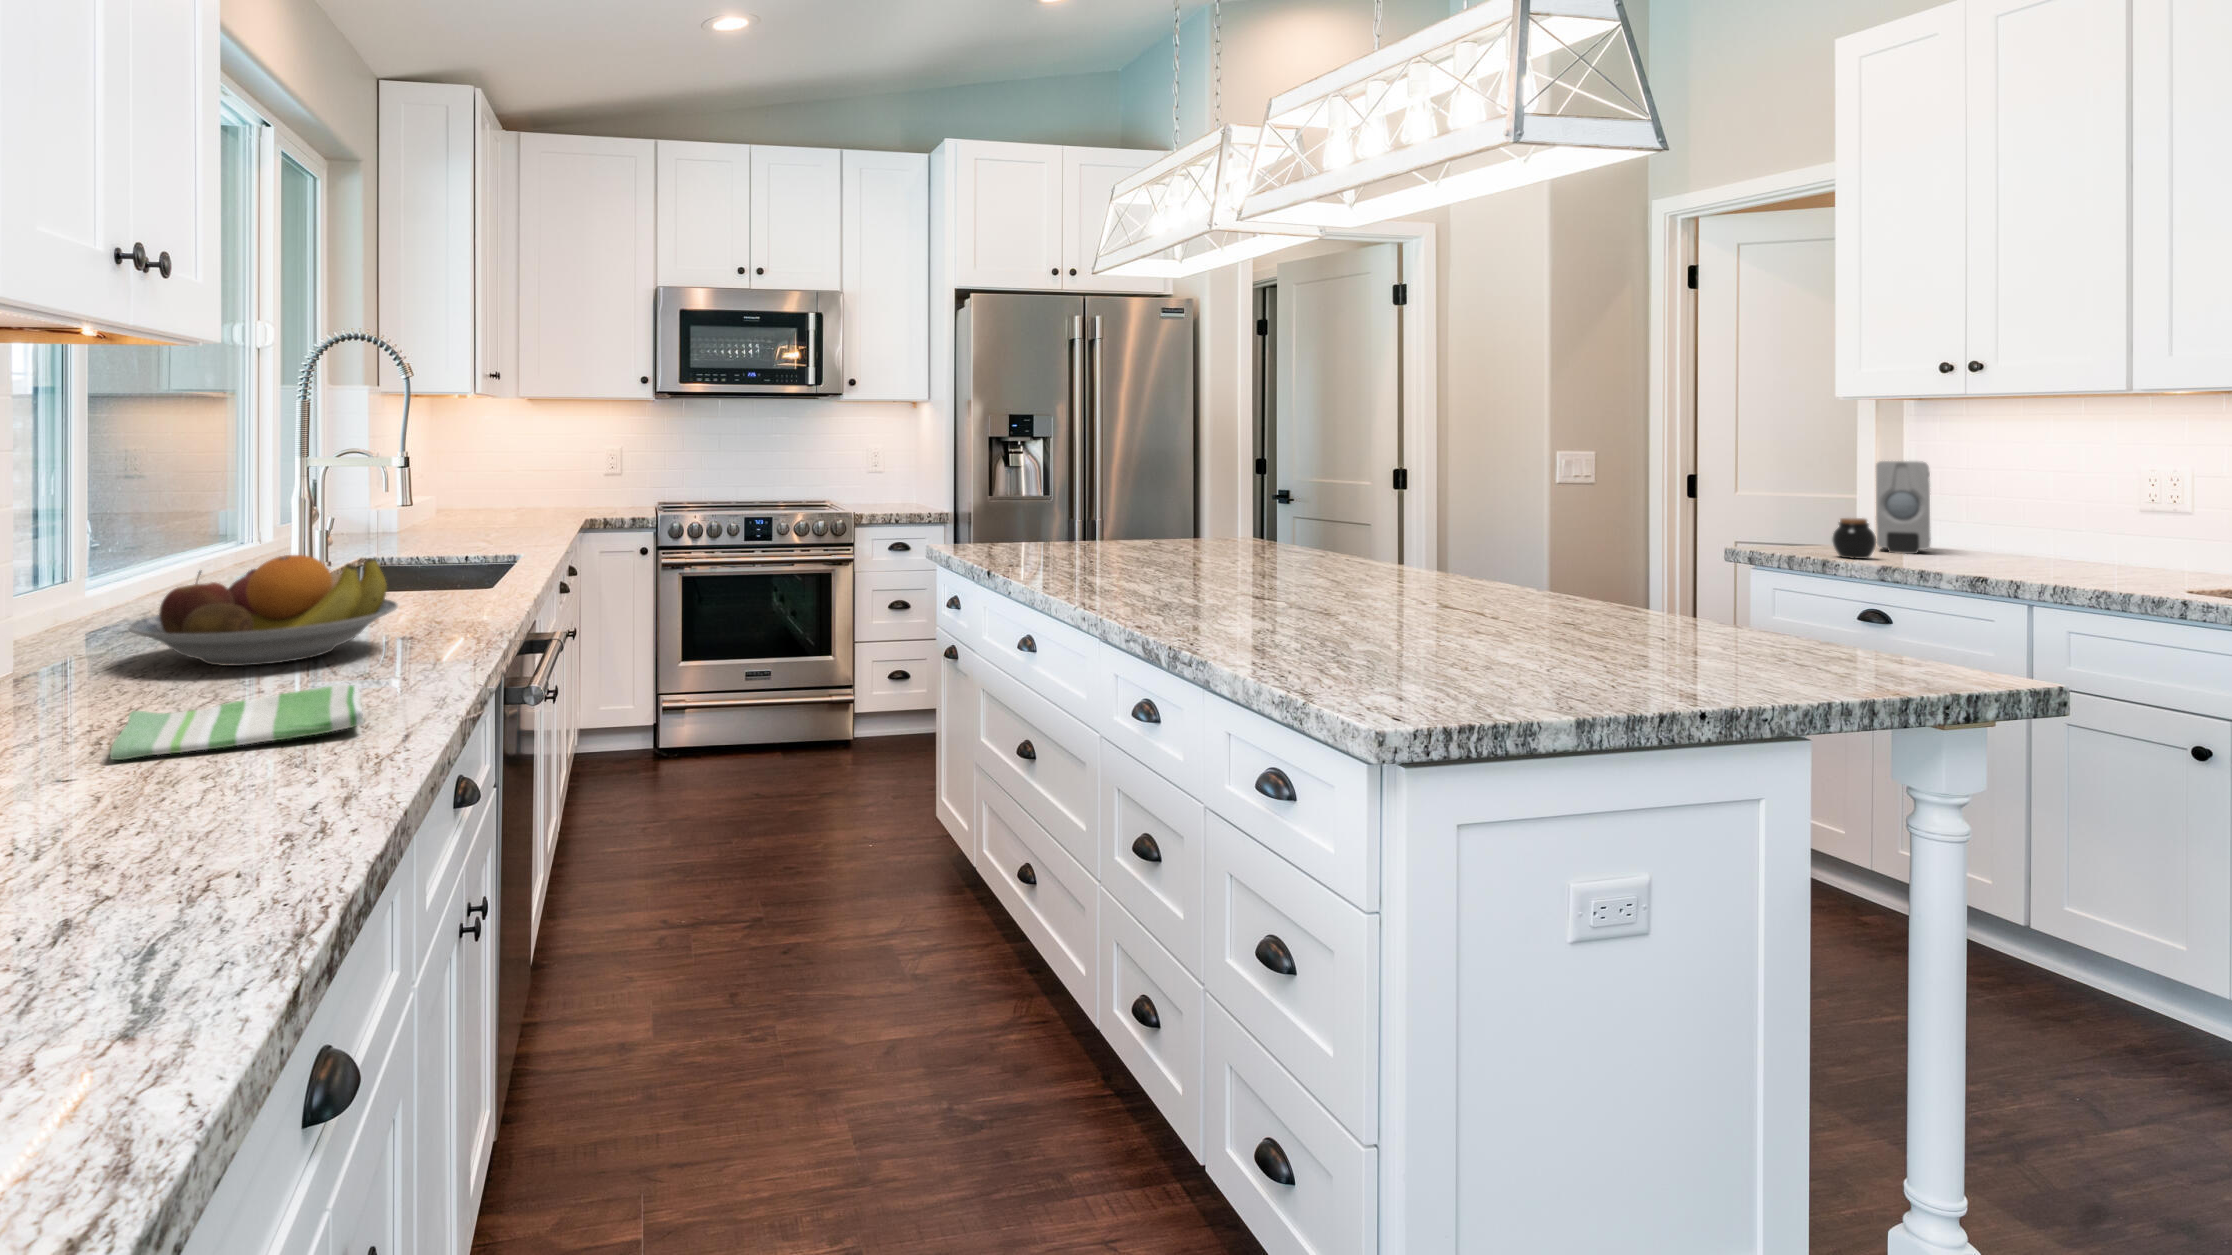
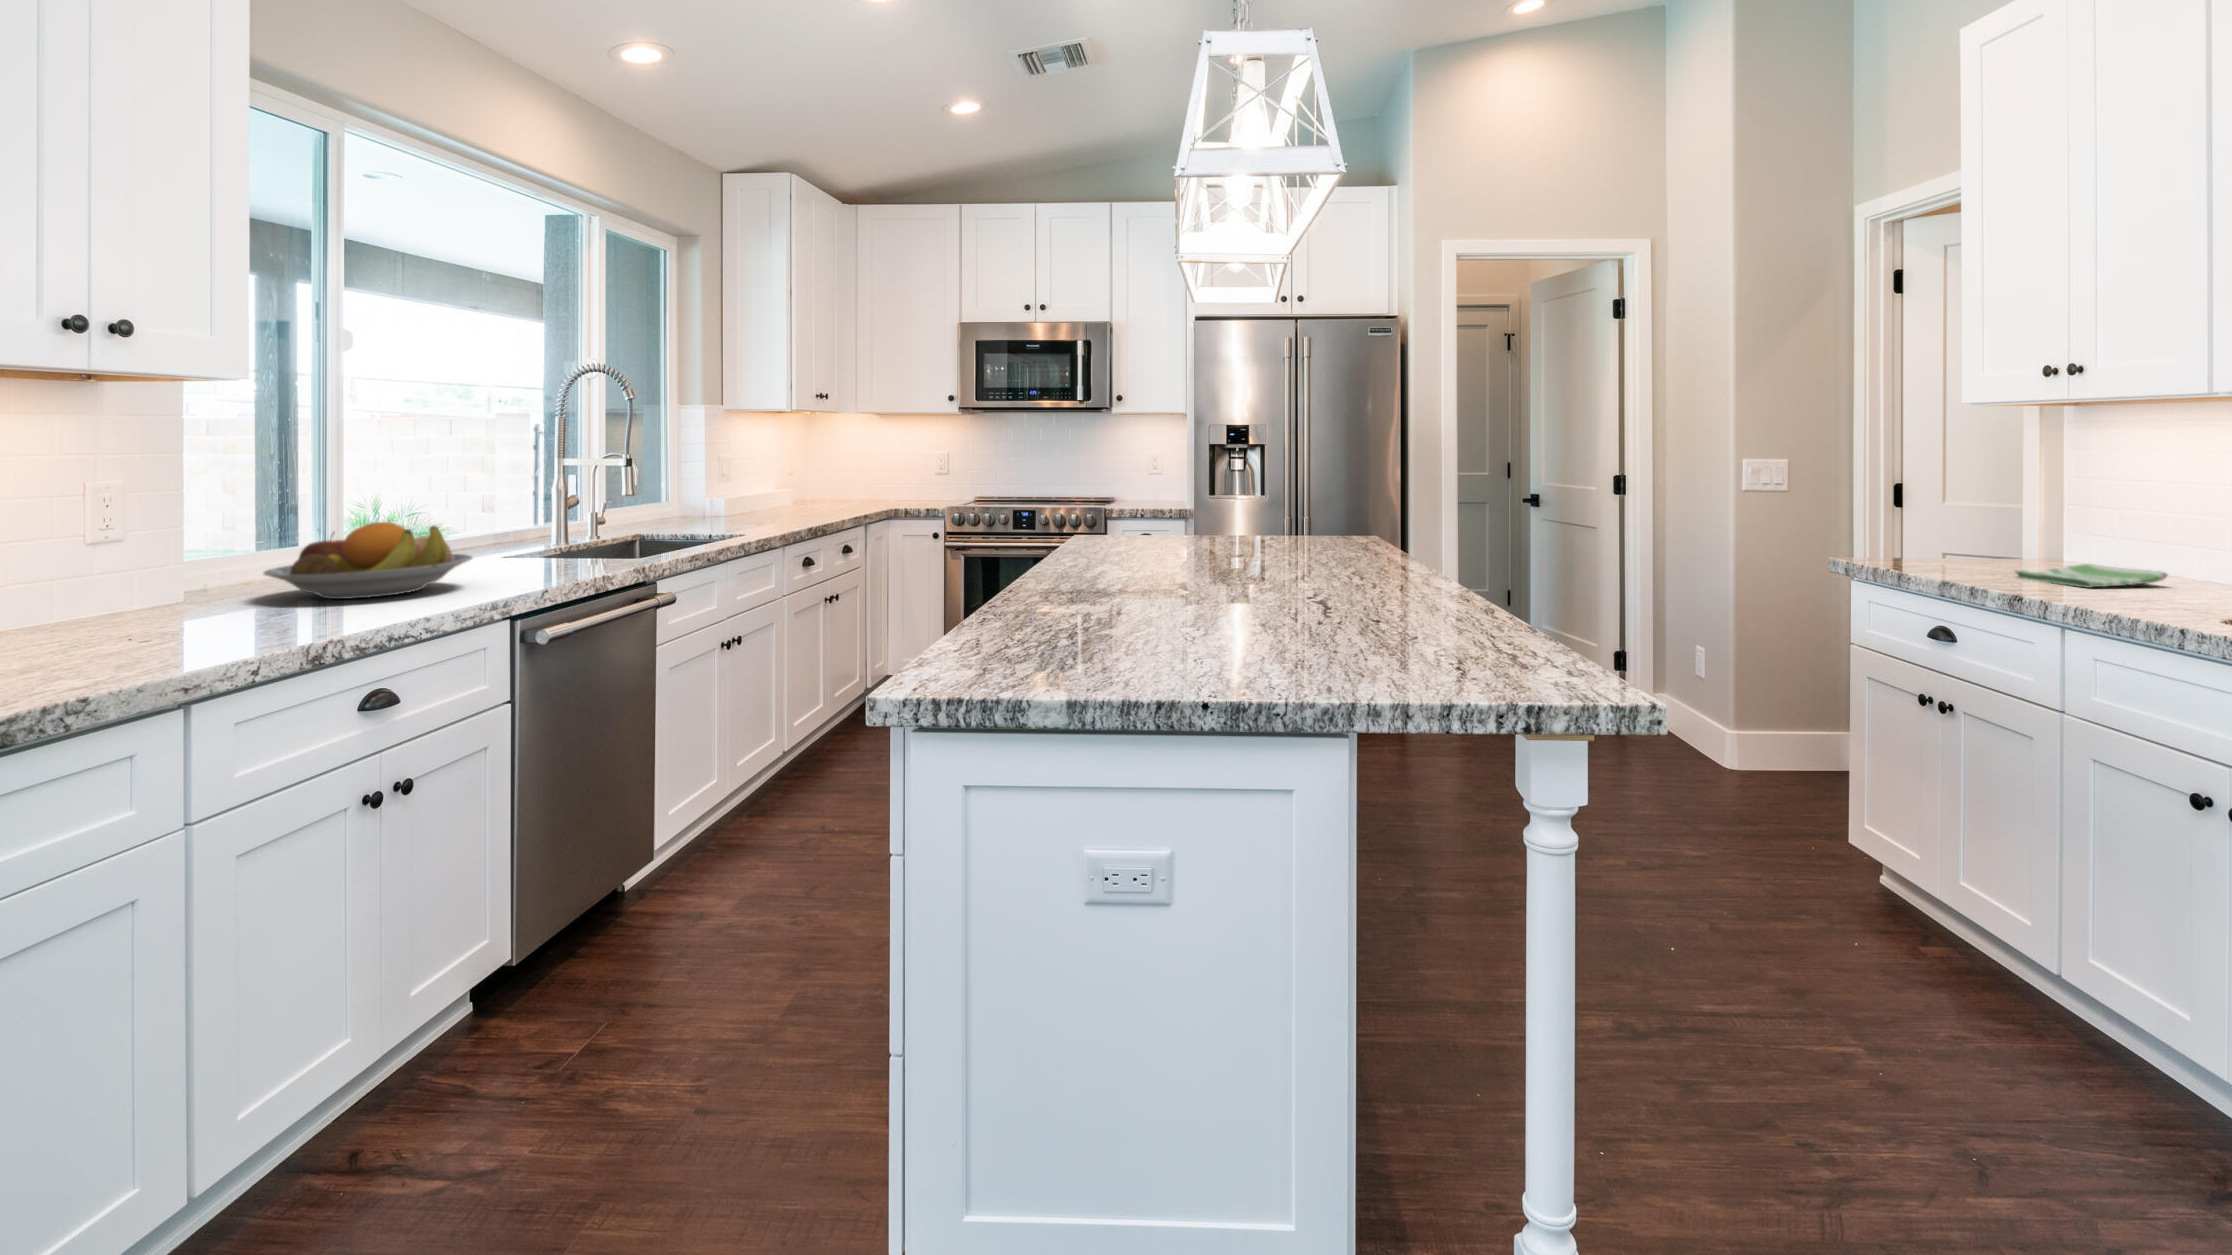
soap dispenser: present [1876,461,1931,554] -> none [1993,470,2068,569]
jar: present [1832,518,1876,559] -> none [1912,528,1958,571]
dish towel: present [110,684,364,760] -> present [2015,564,2167,588]

